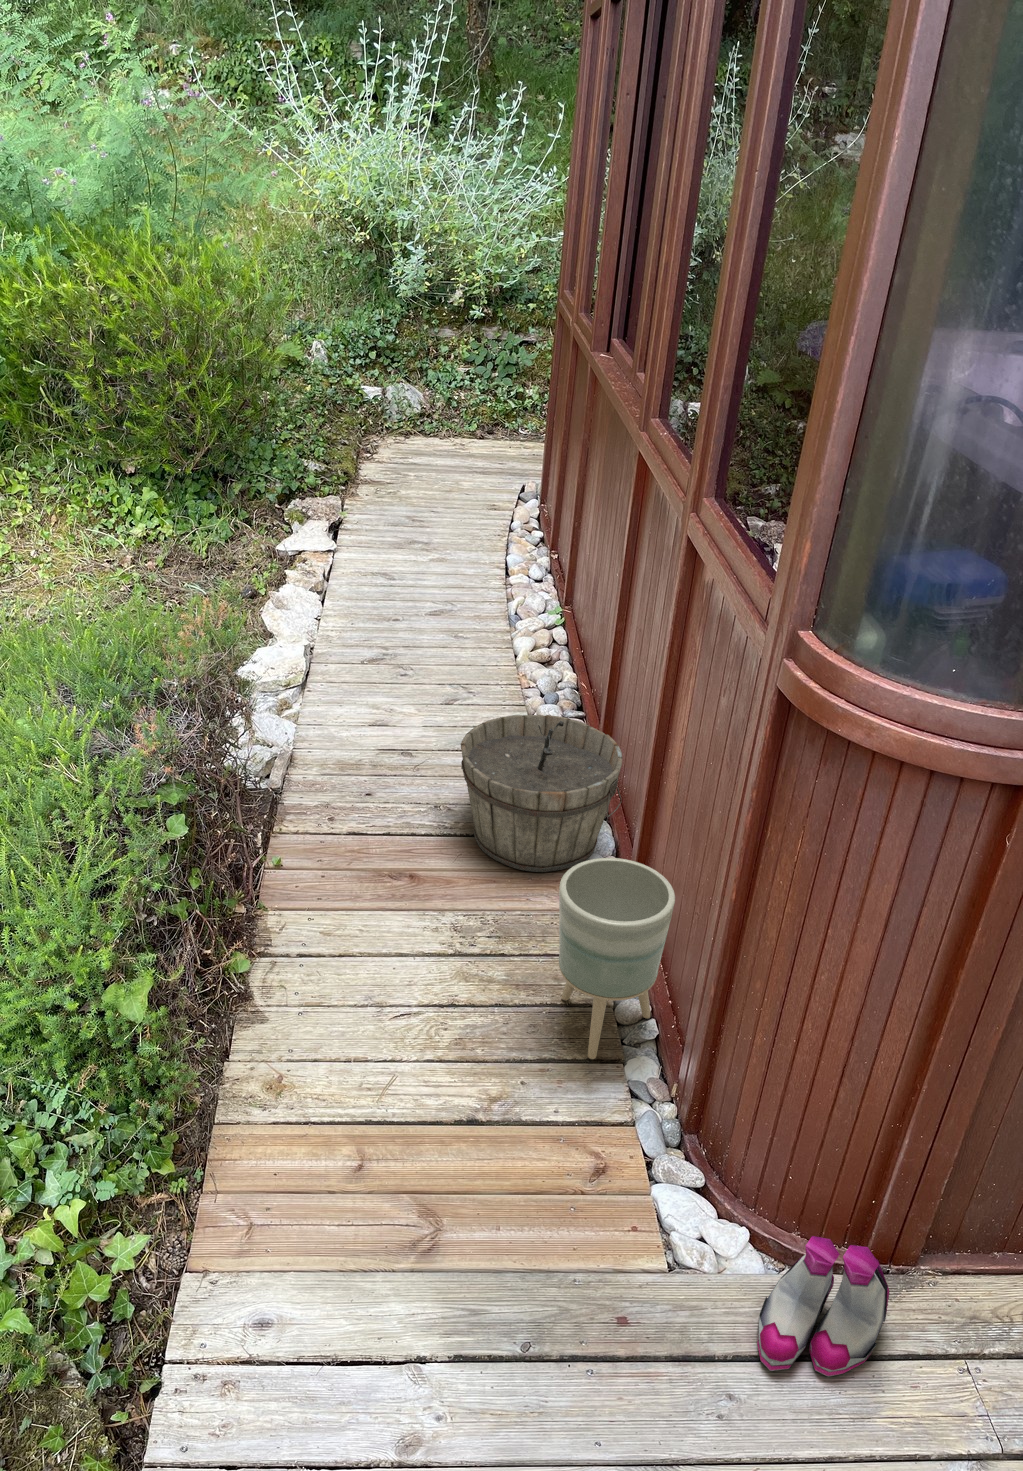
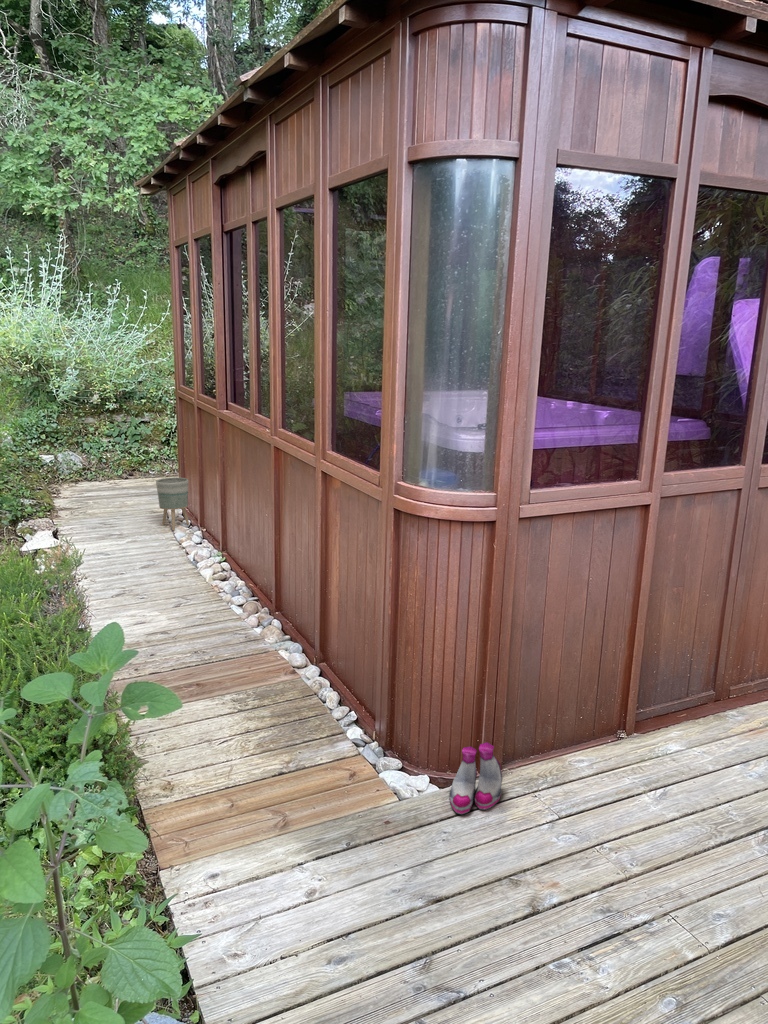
wooden bucket: present [461,715,622,872] -> none [206,585,301,672]
planter: present [559,858,675,1059] -> present [156,478,189,530]

